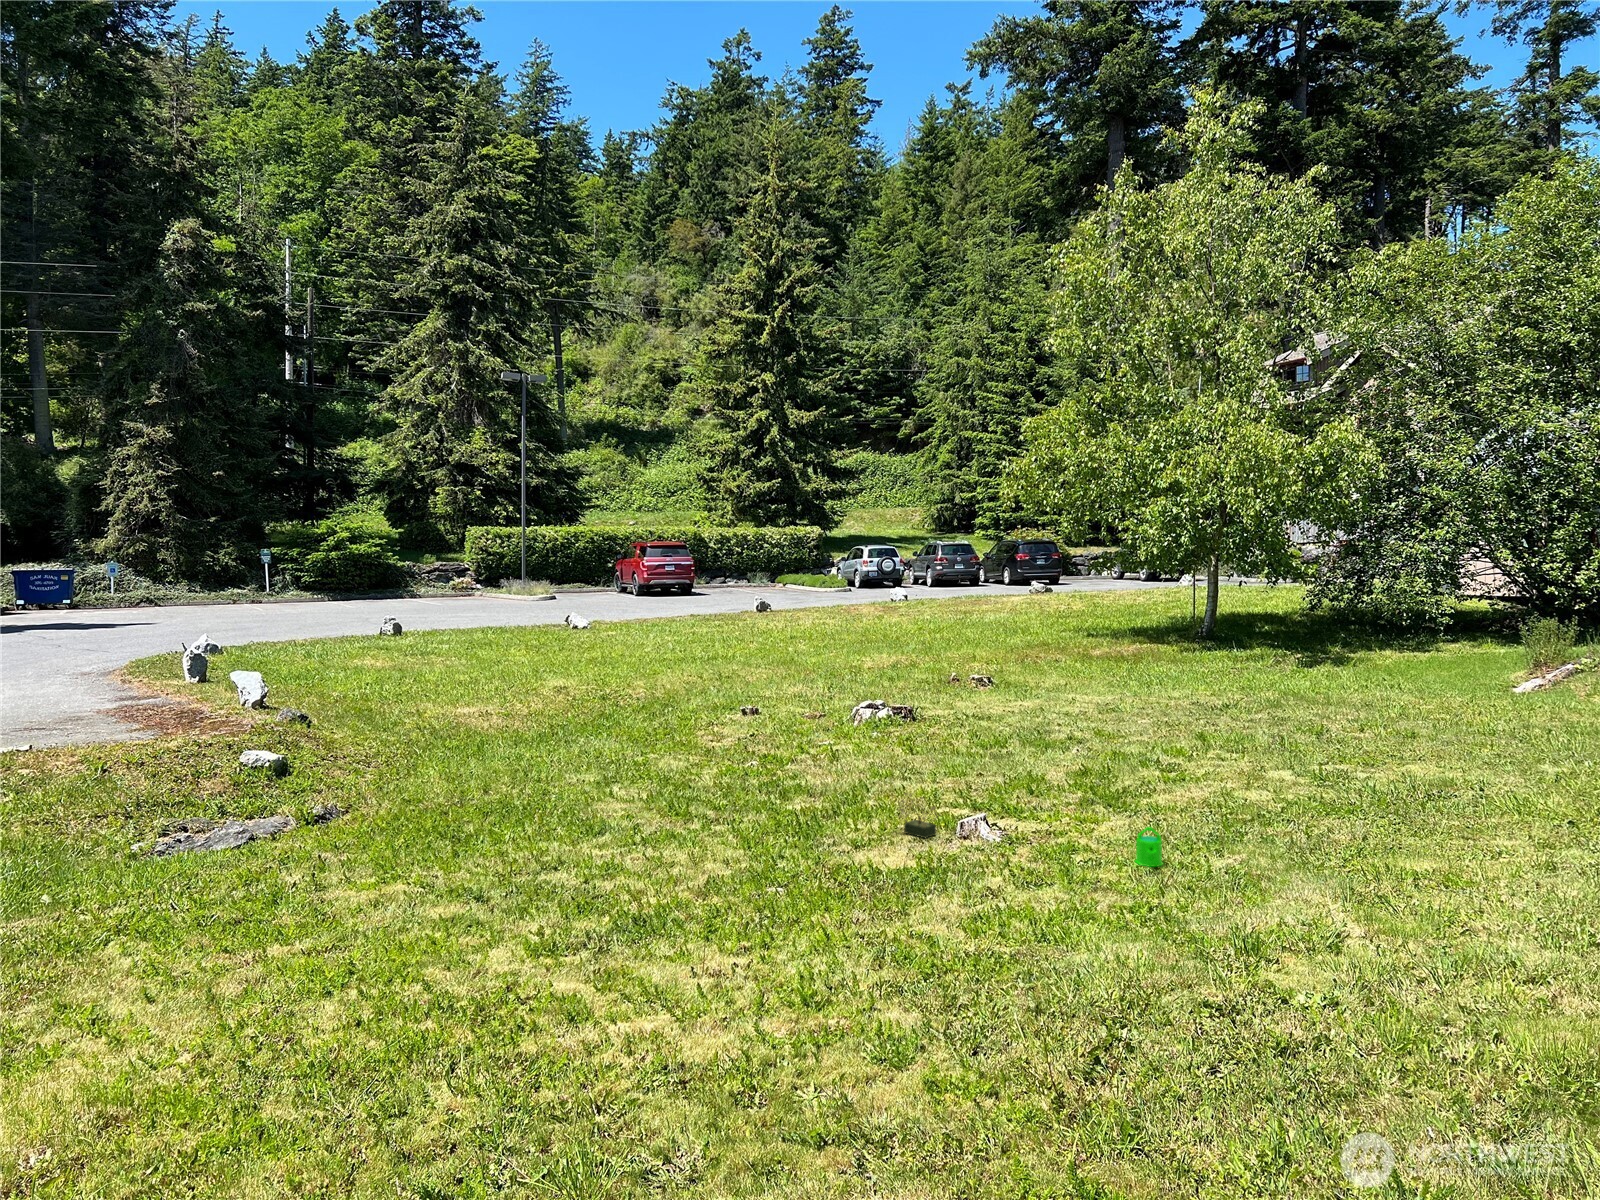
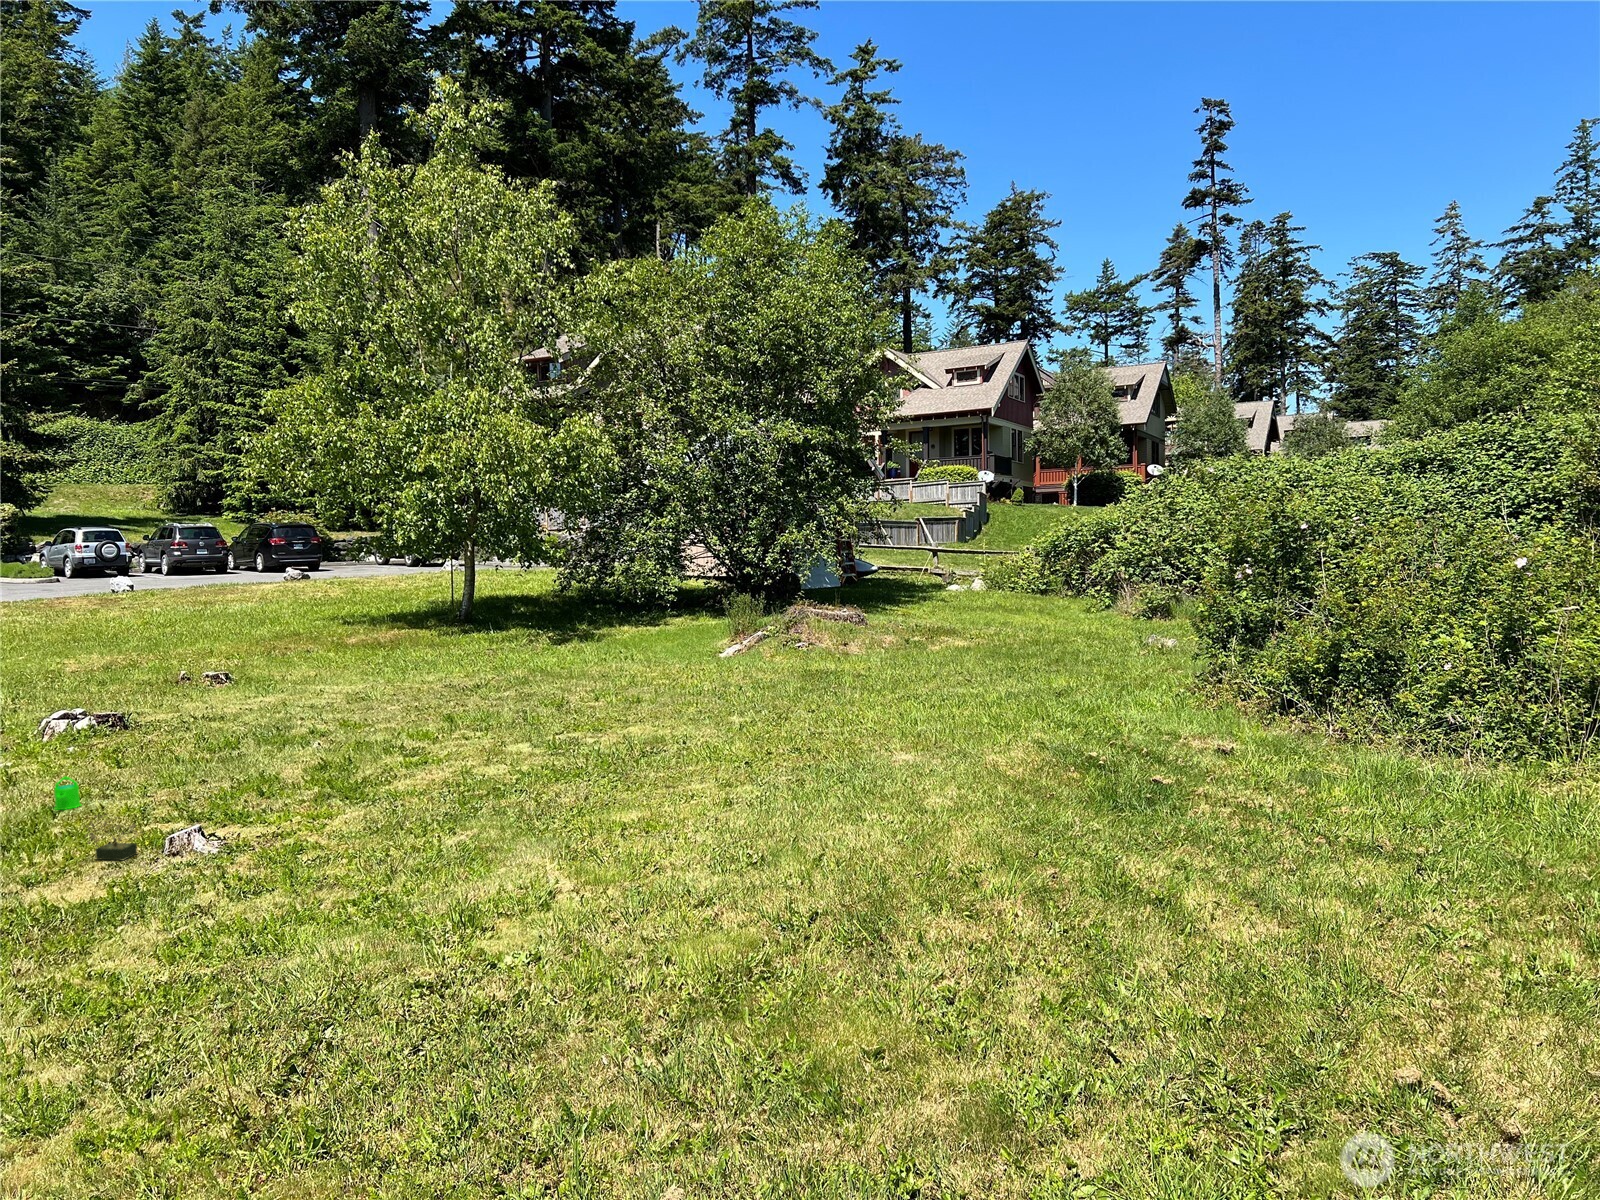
watering can: present [1135,827,1163,867] -> present [54,776,81,810]

